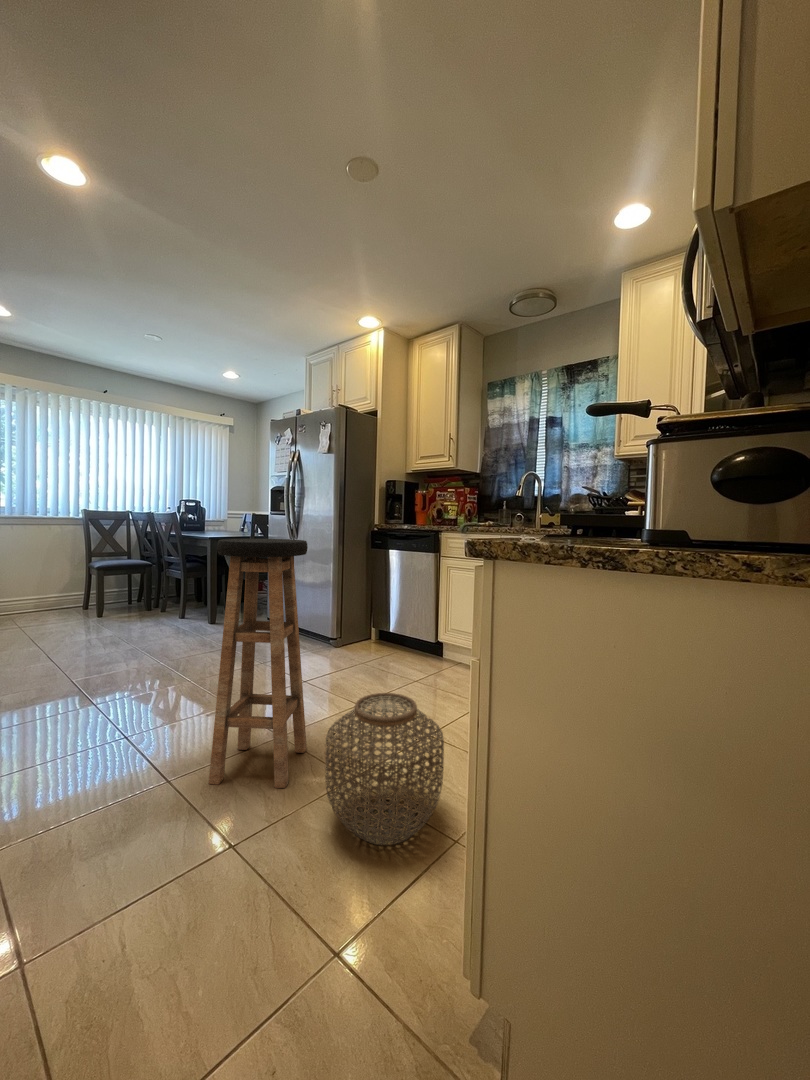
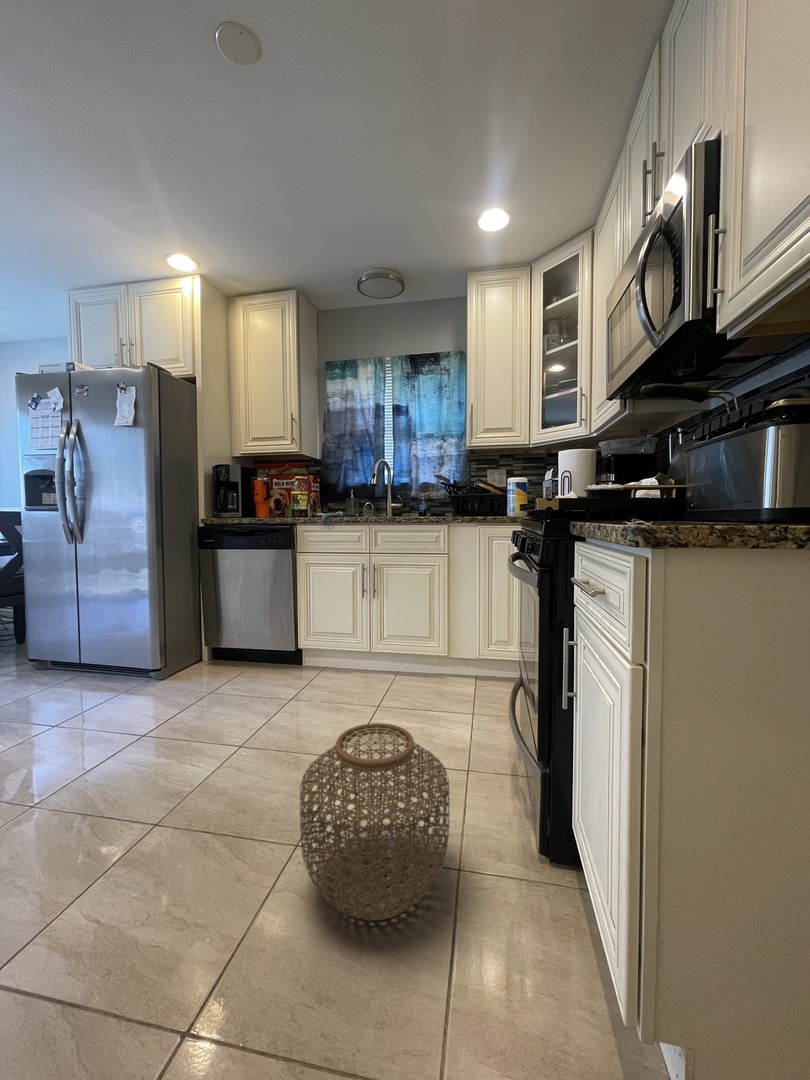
bar stool: present [209,539,308,788] -> none [62,541,216,944]

